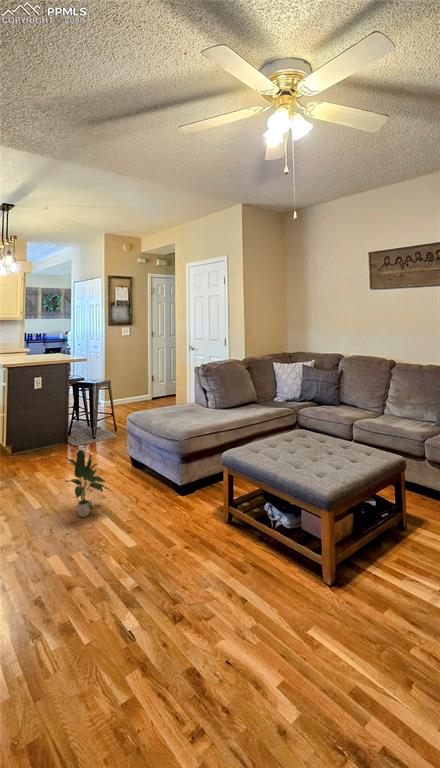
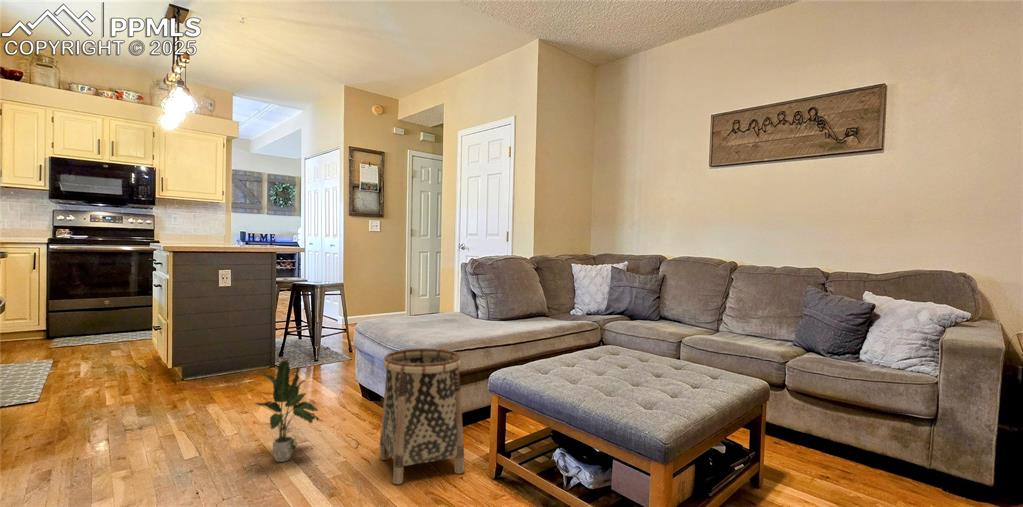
basket: none [149,438,207,532] -> present [379,348,464,484]

